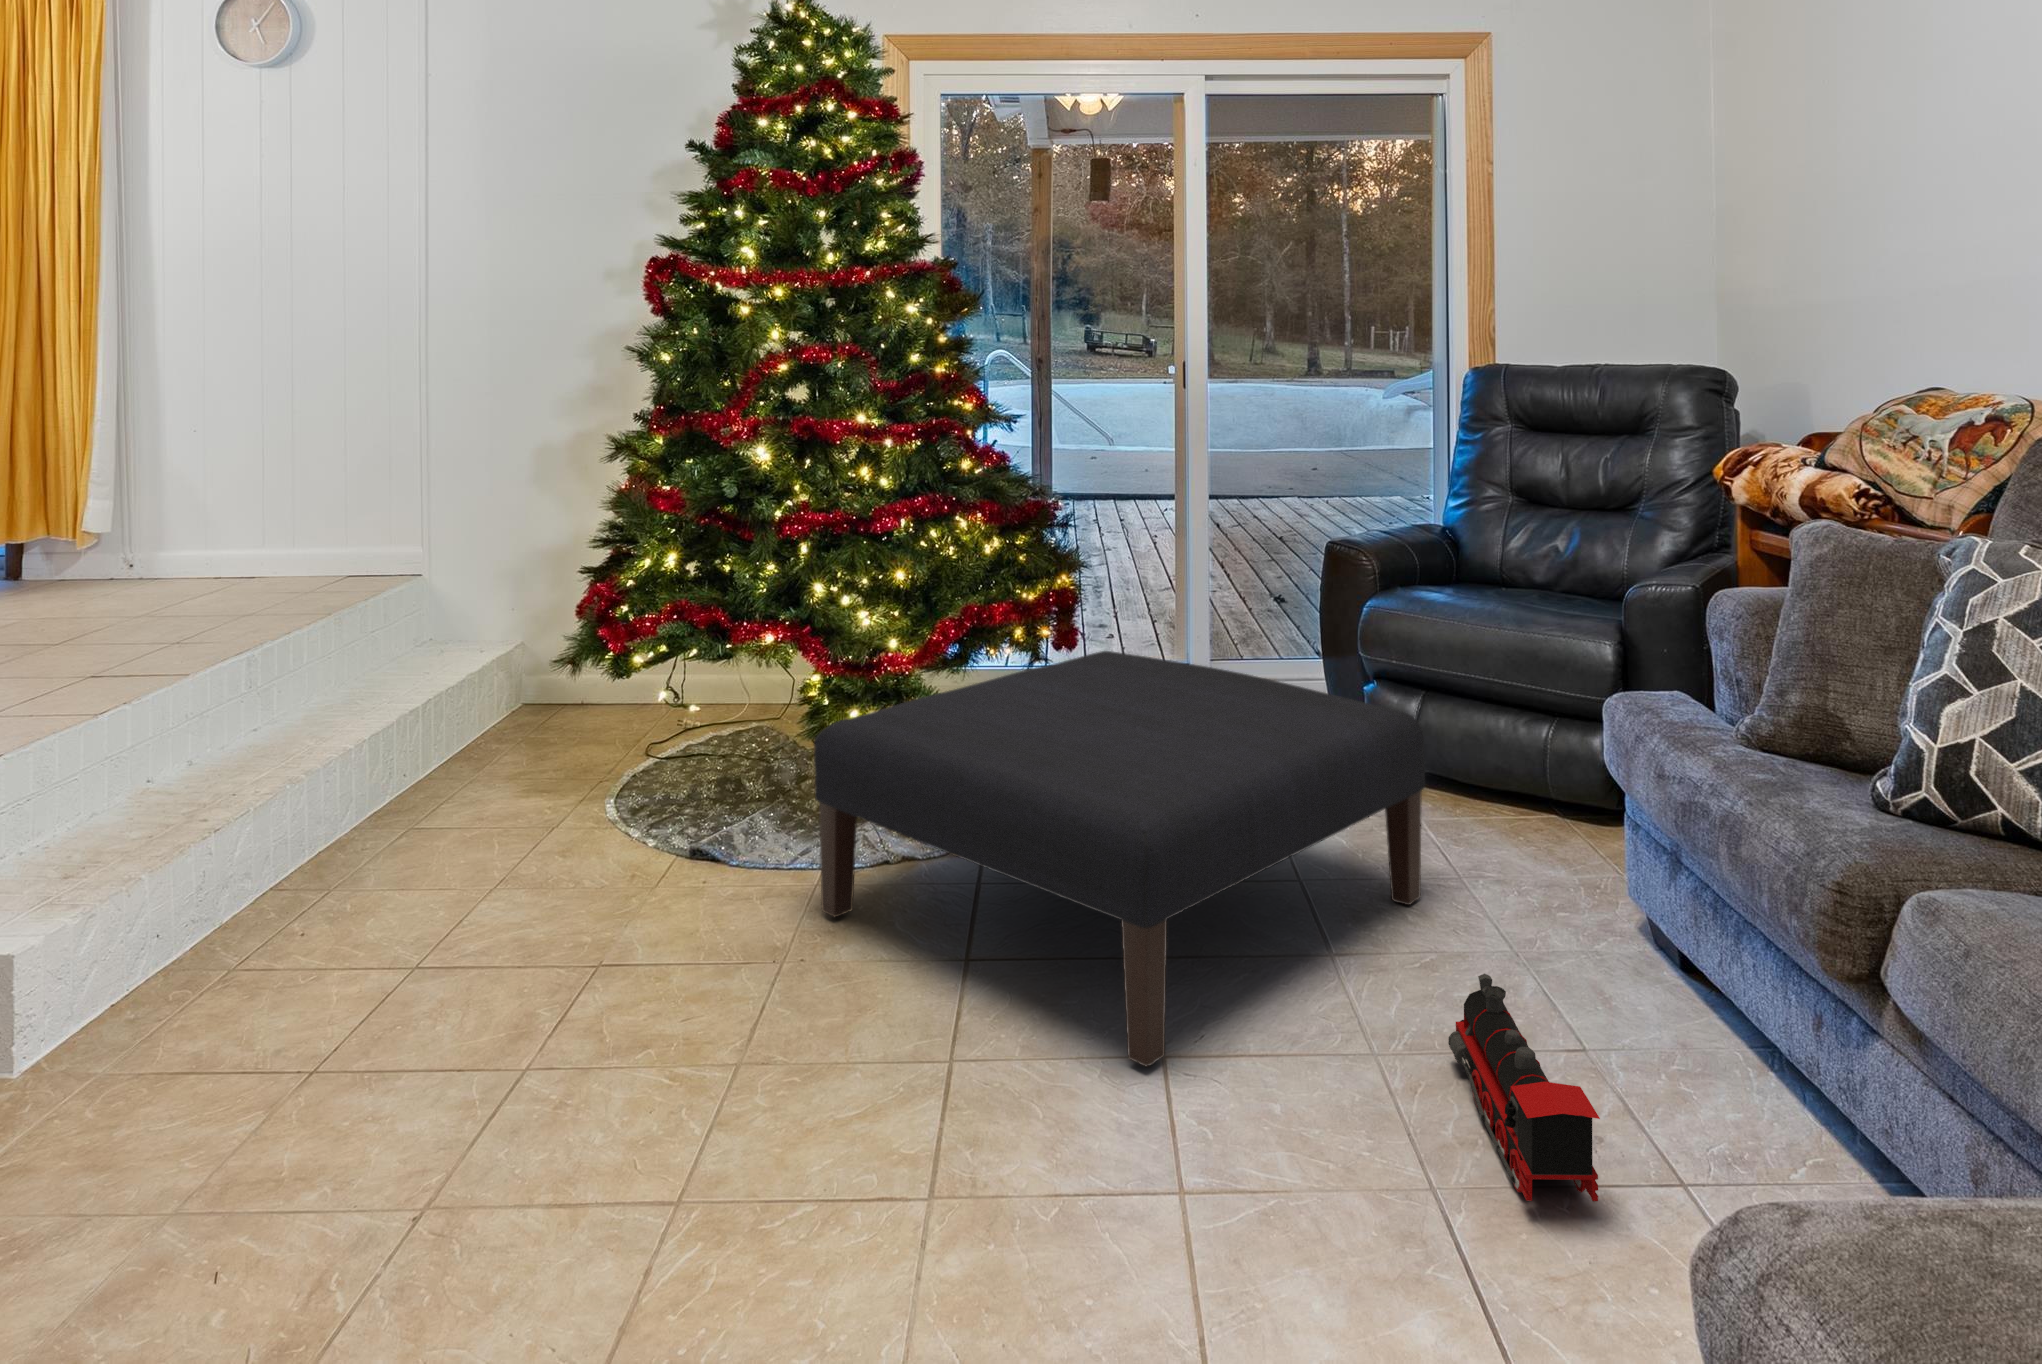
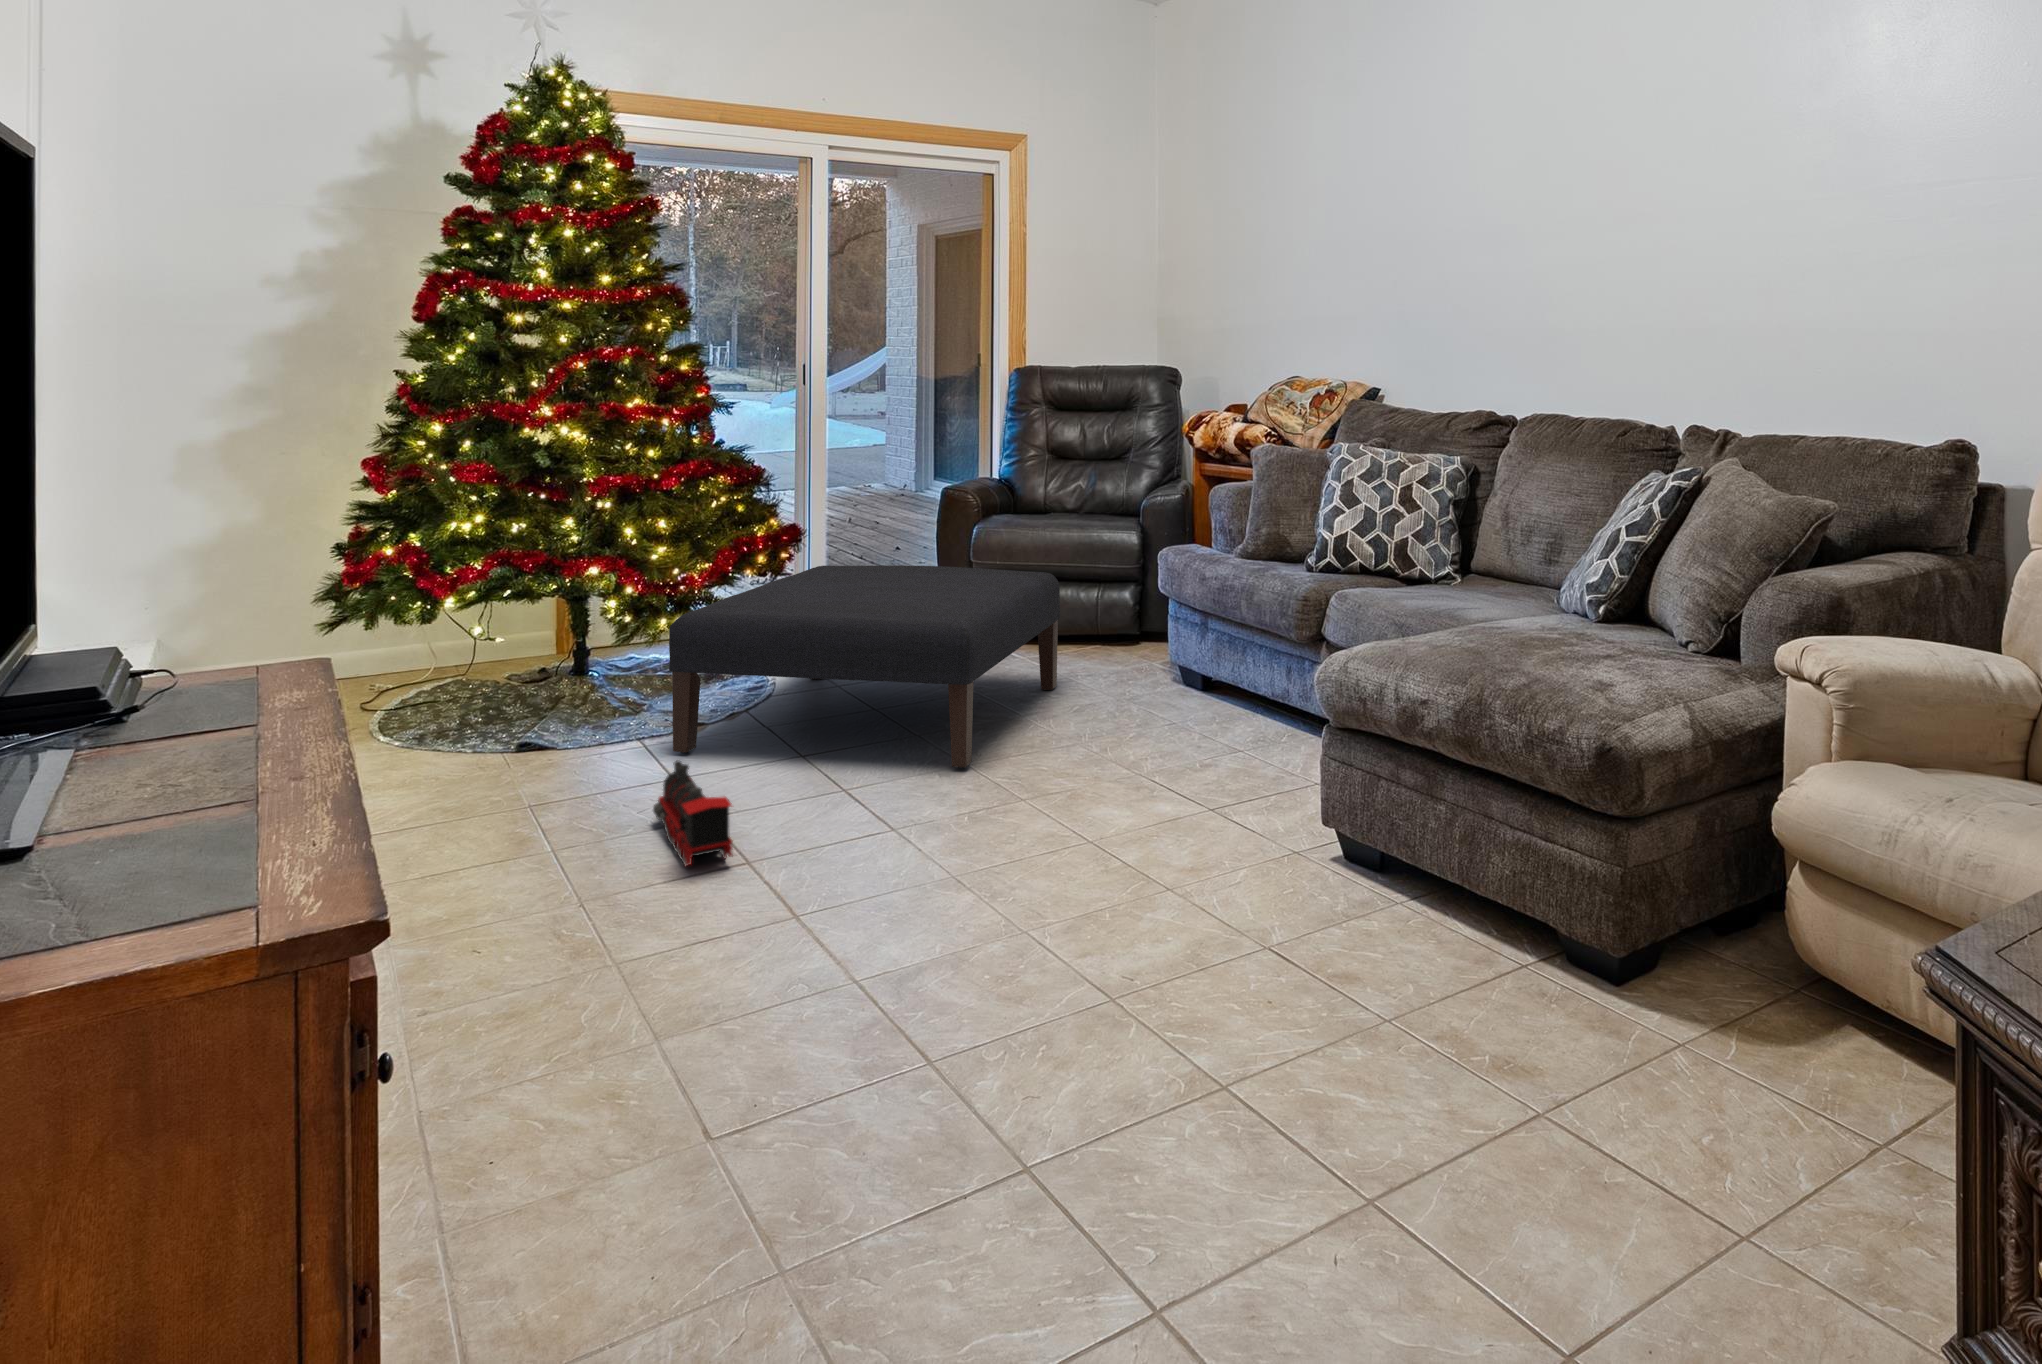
toy train: present [1448,973,1600,1201] -> present [653,760,733,866]

